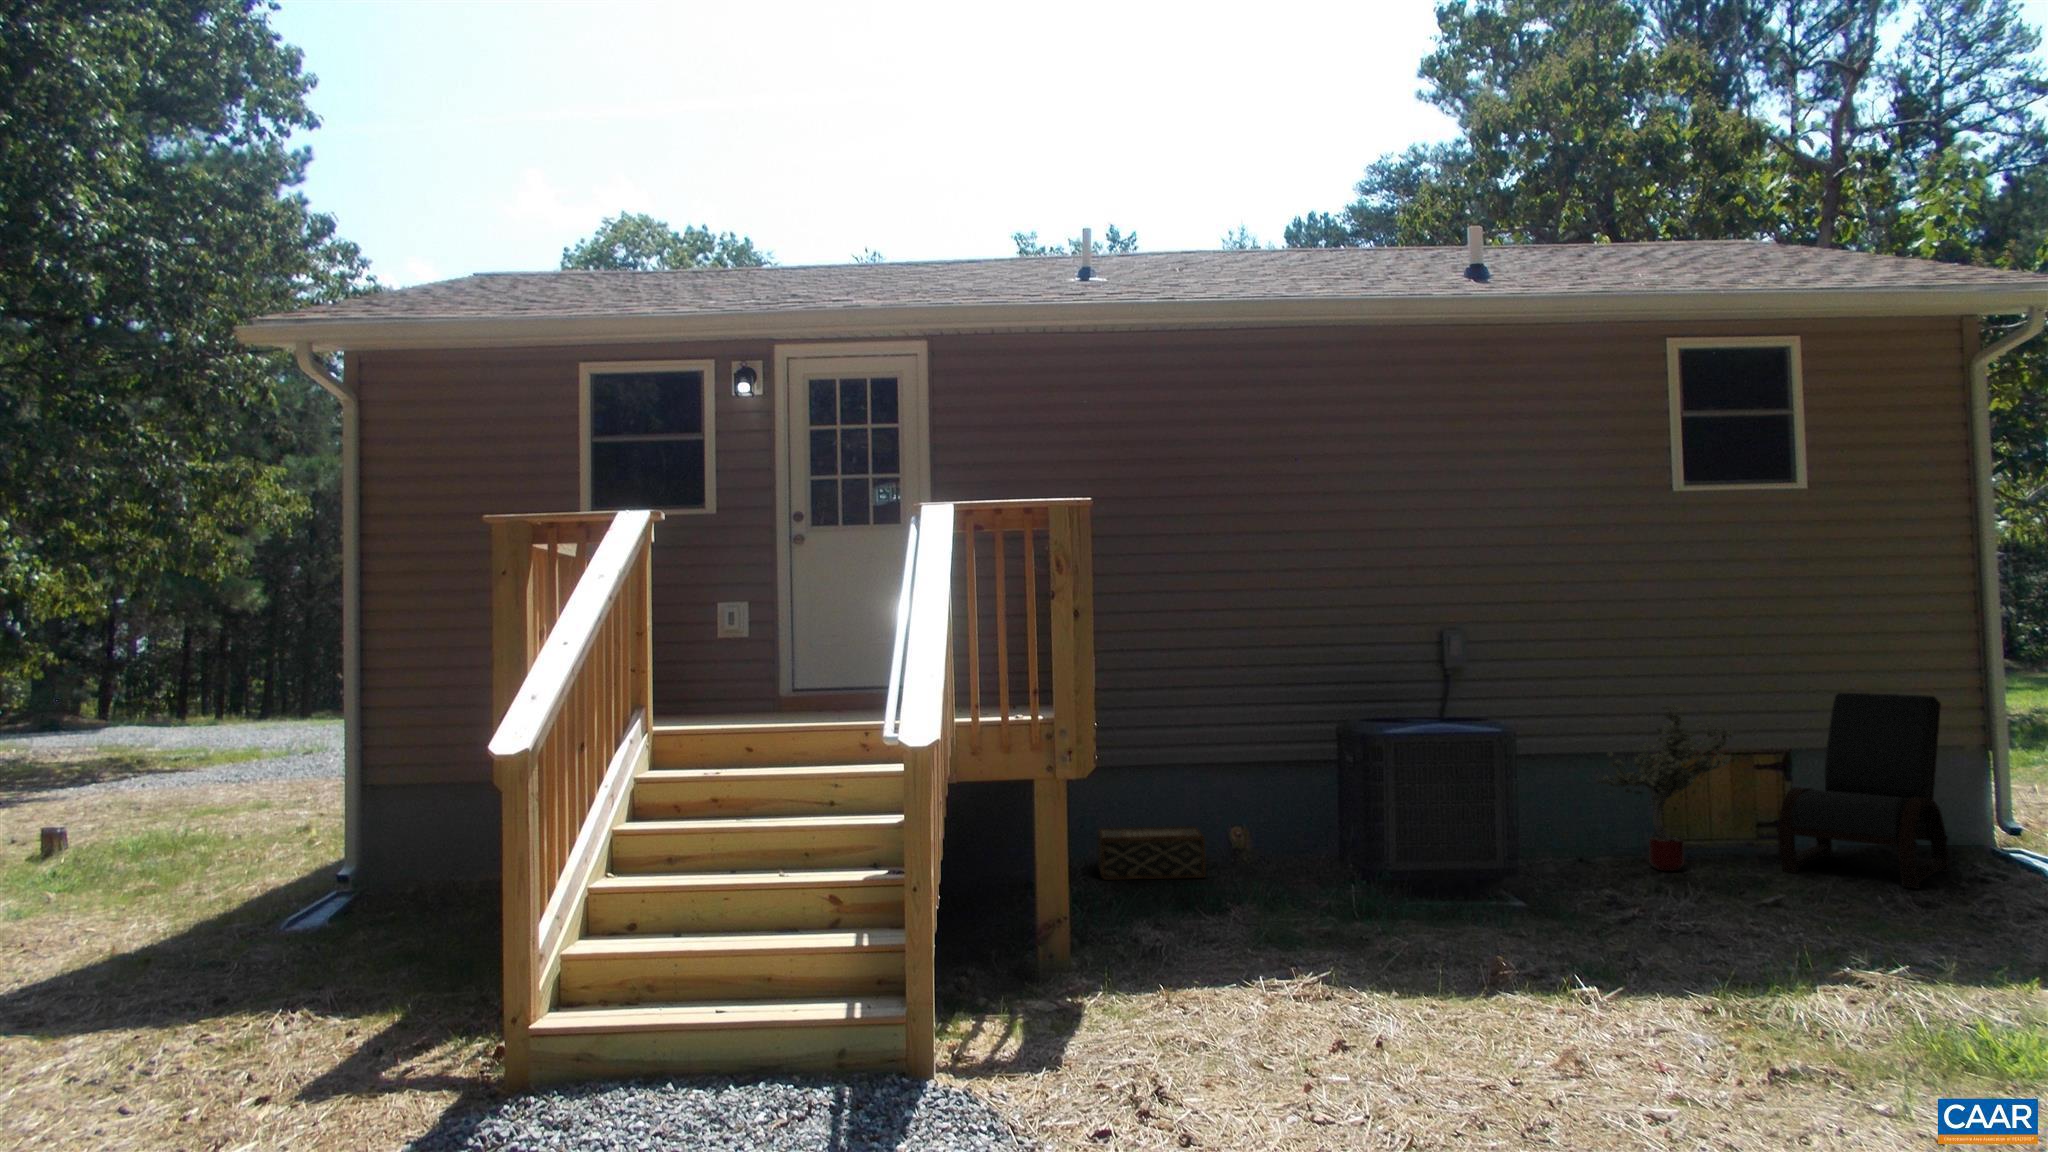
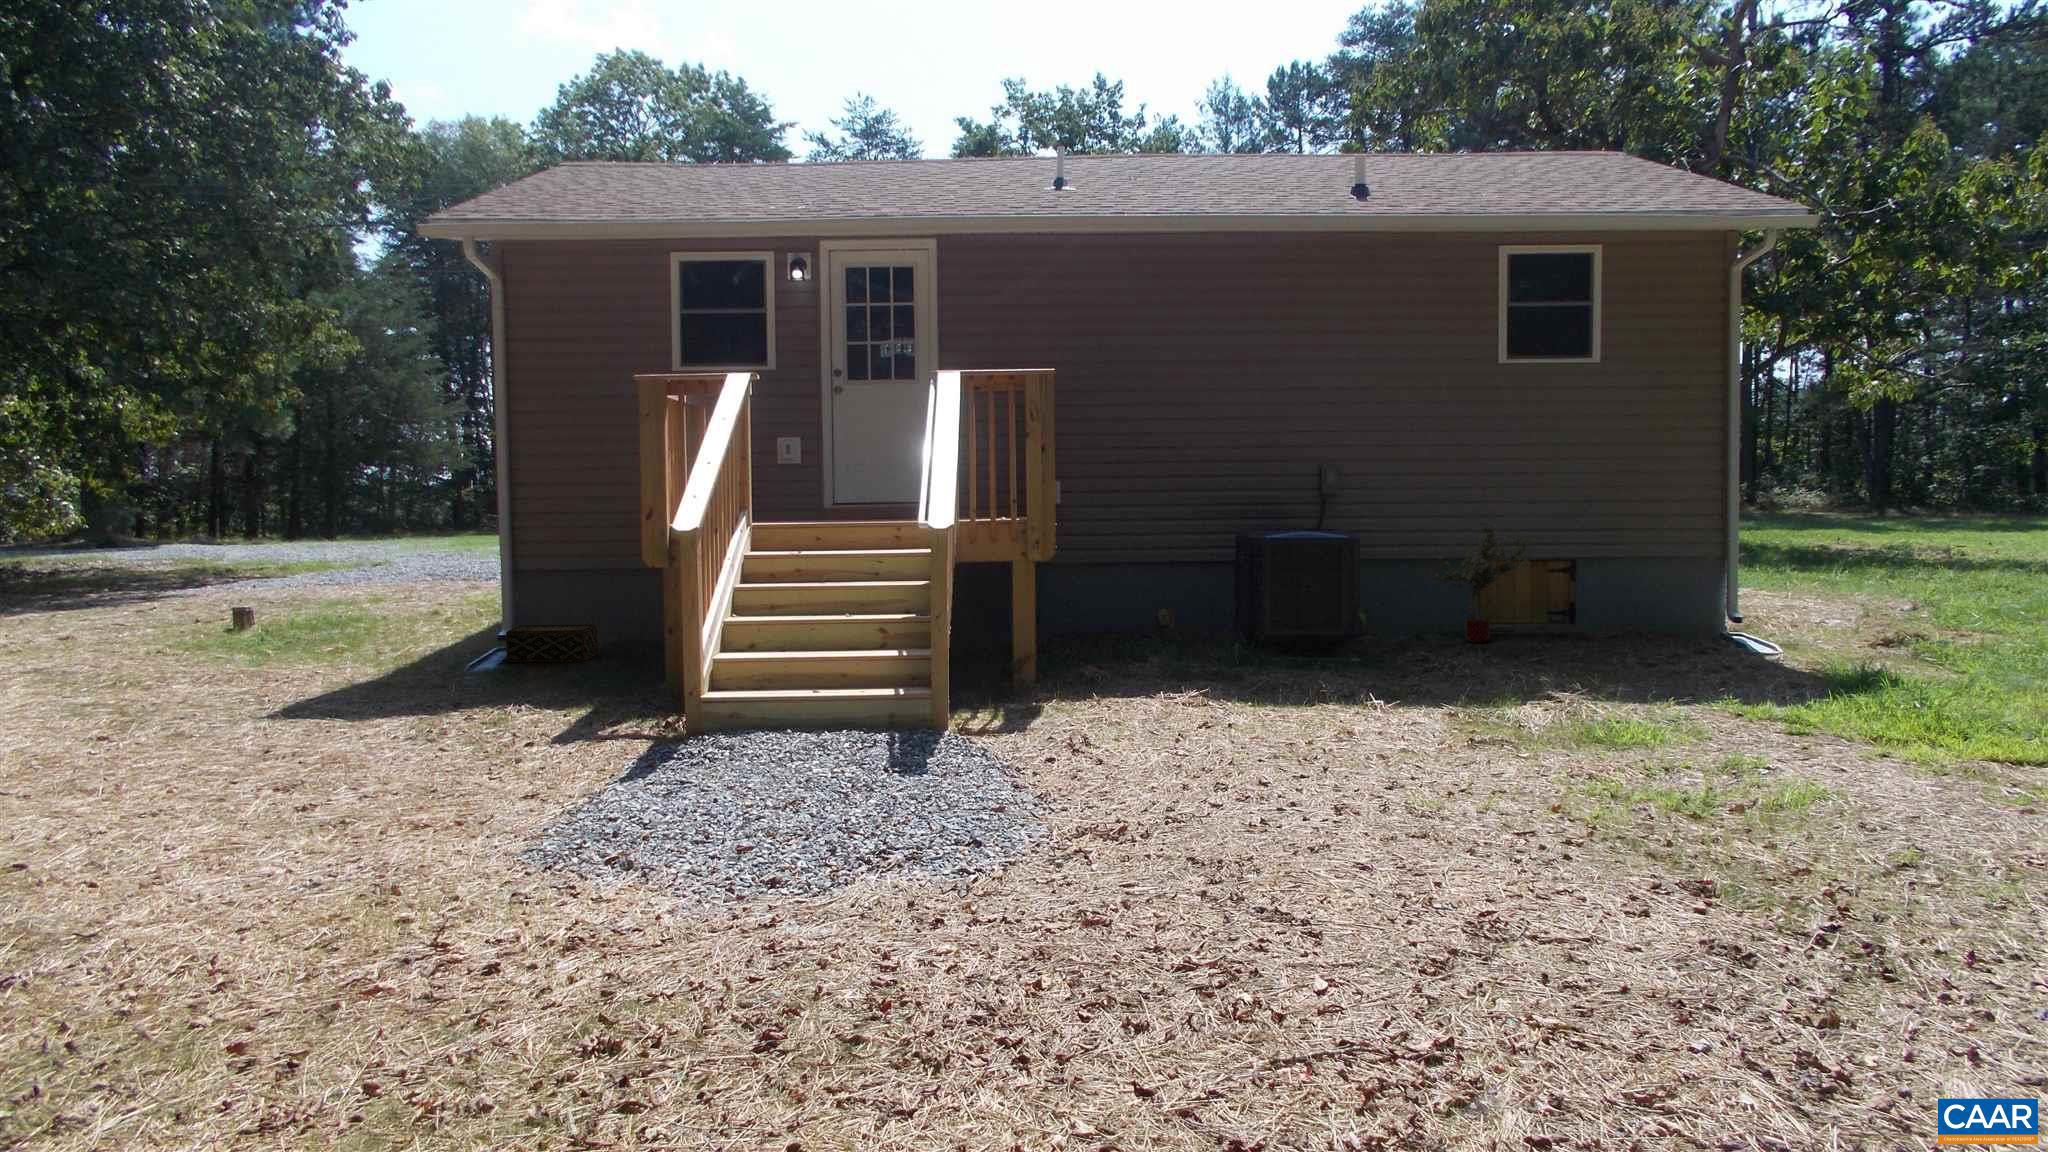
lounge chair: present [1777,693,1949,888] -> none [1557,515,1687,653]
woven basket: present [1097,826,1206,880] -> present [506,624,598,662]

